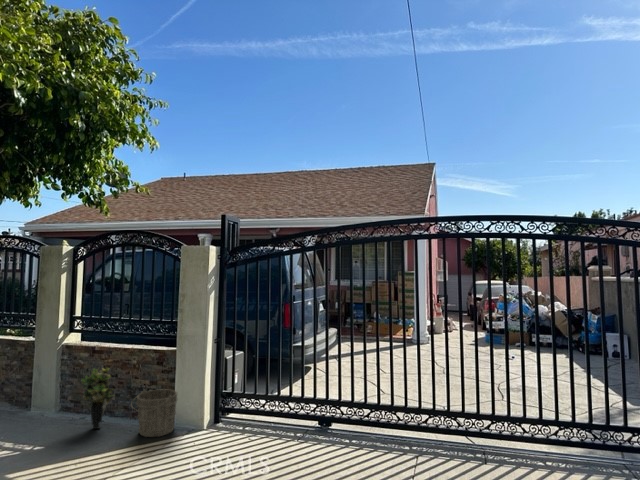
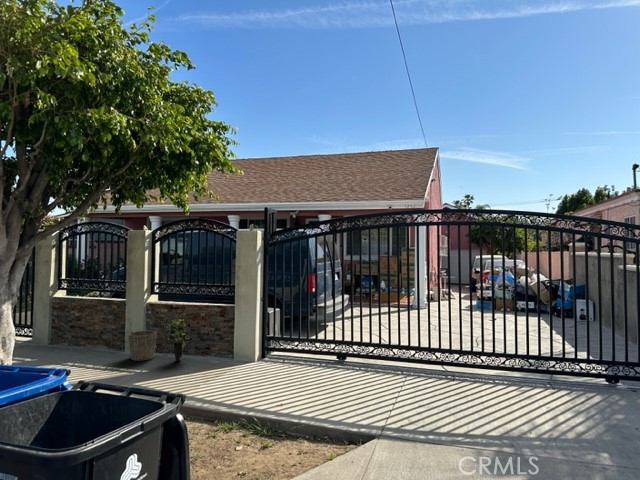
bucket: present [131,389,177,437] -> present [124,331,157,361]

